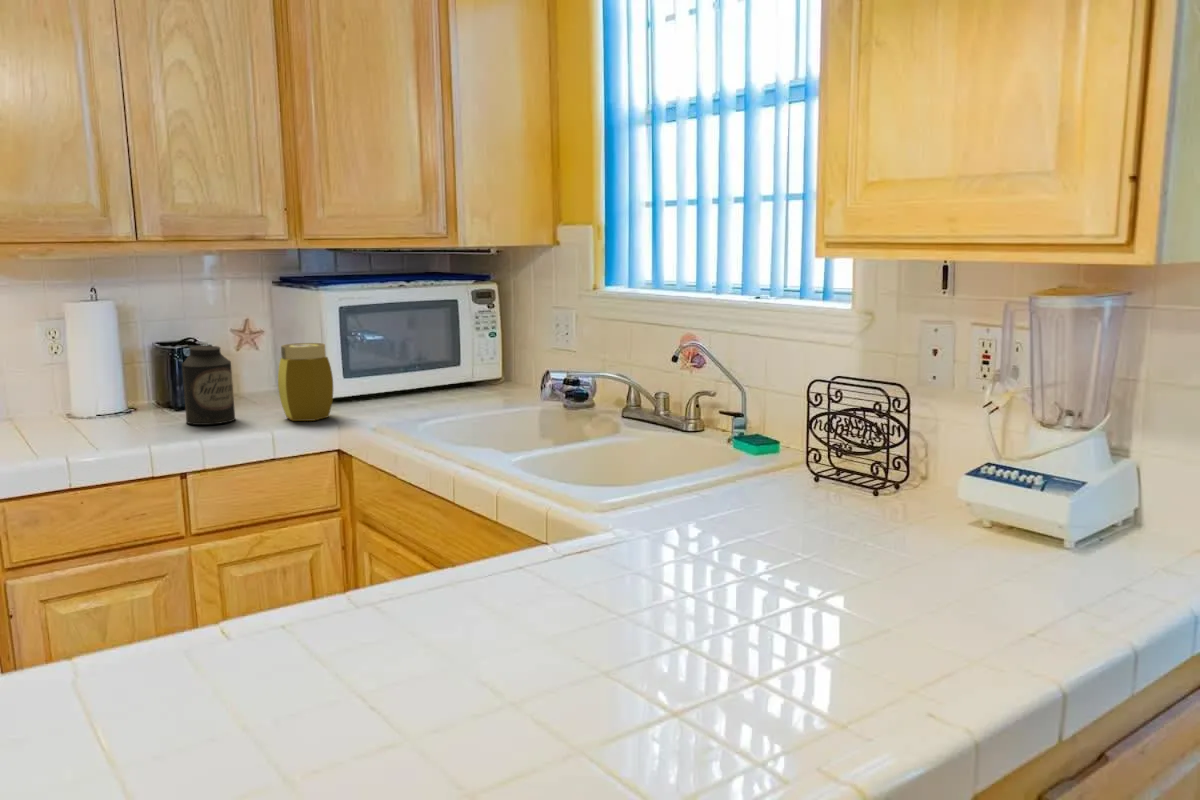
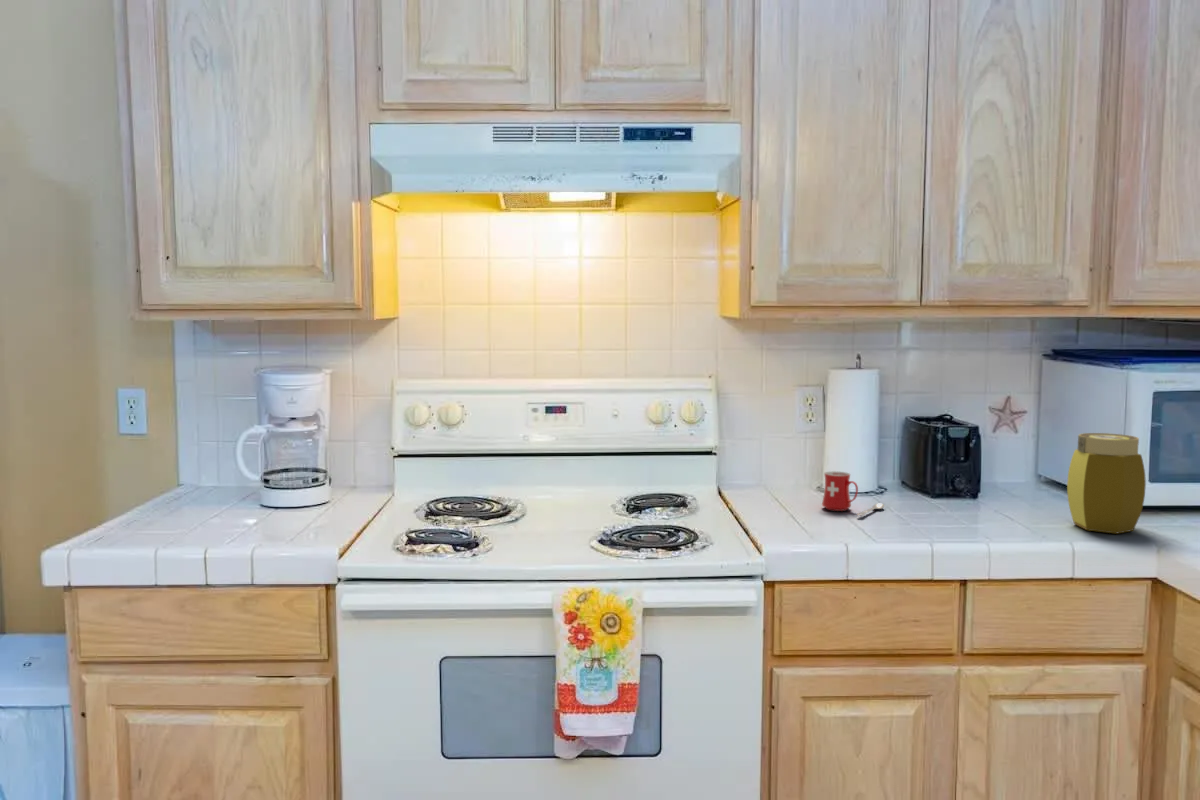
canister: present [182,346,235,425] -> none [950,427,1011,521]
mug: none [60,397,125,434] -> present [822,471,884,515]

